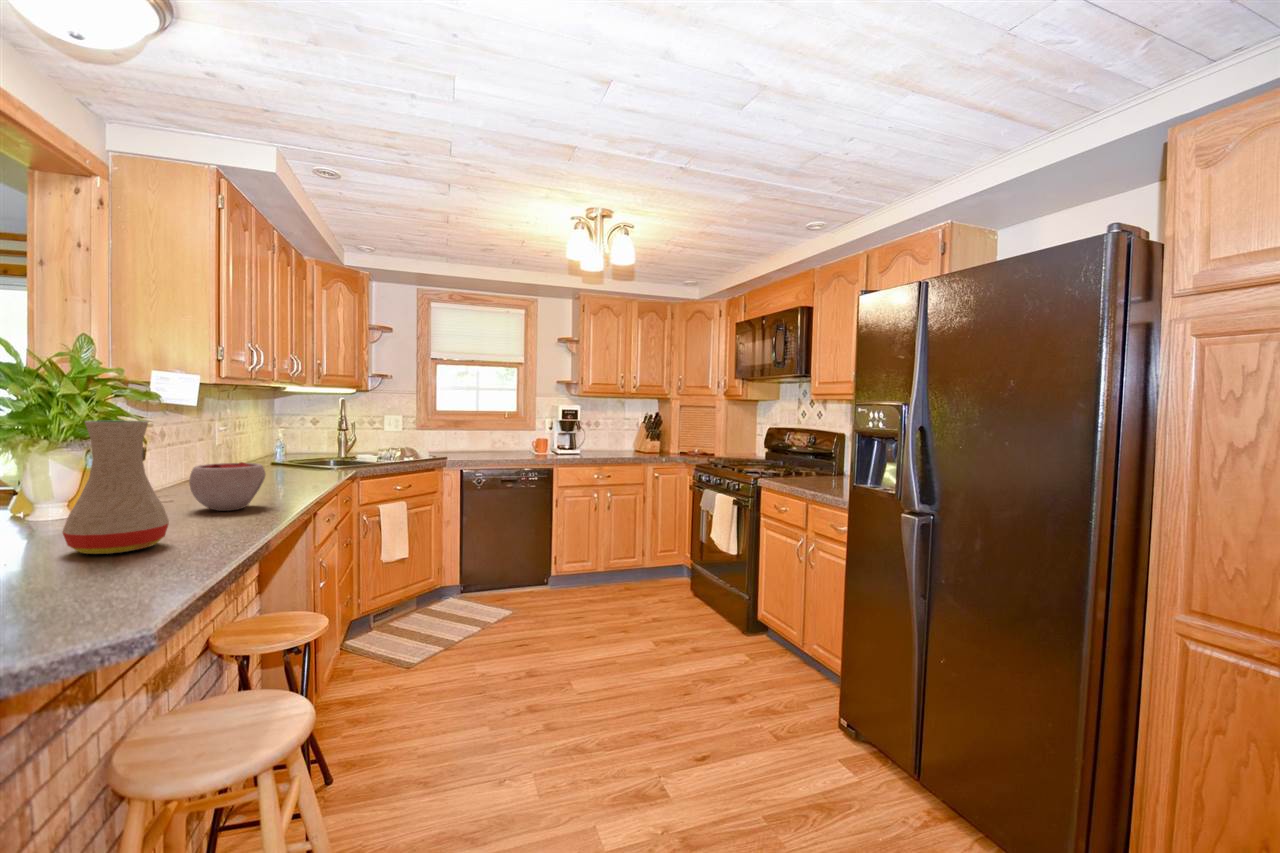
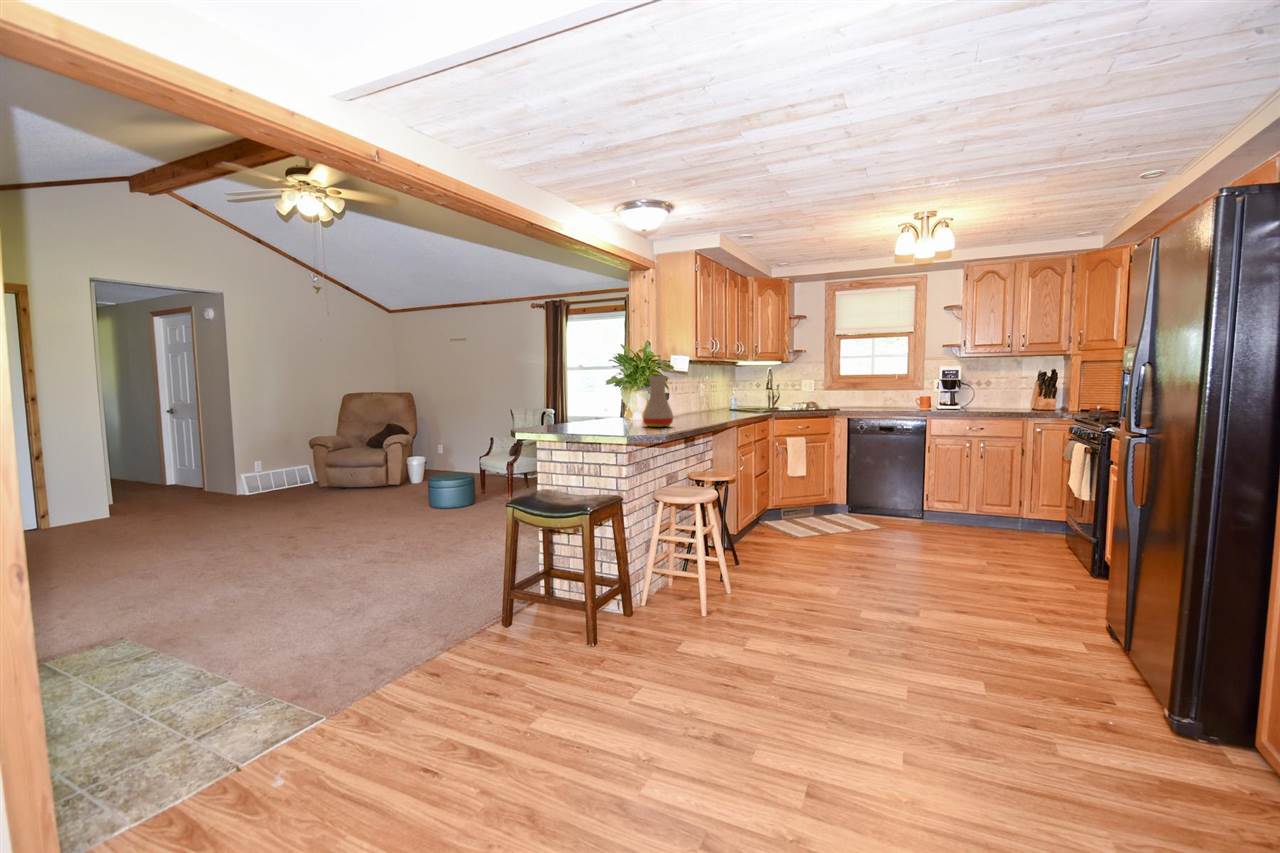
bowl: present [189,462,265,511] -> none [683,398,713,421]

